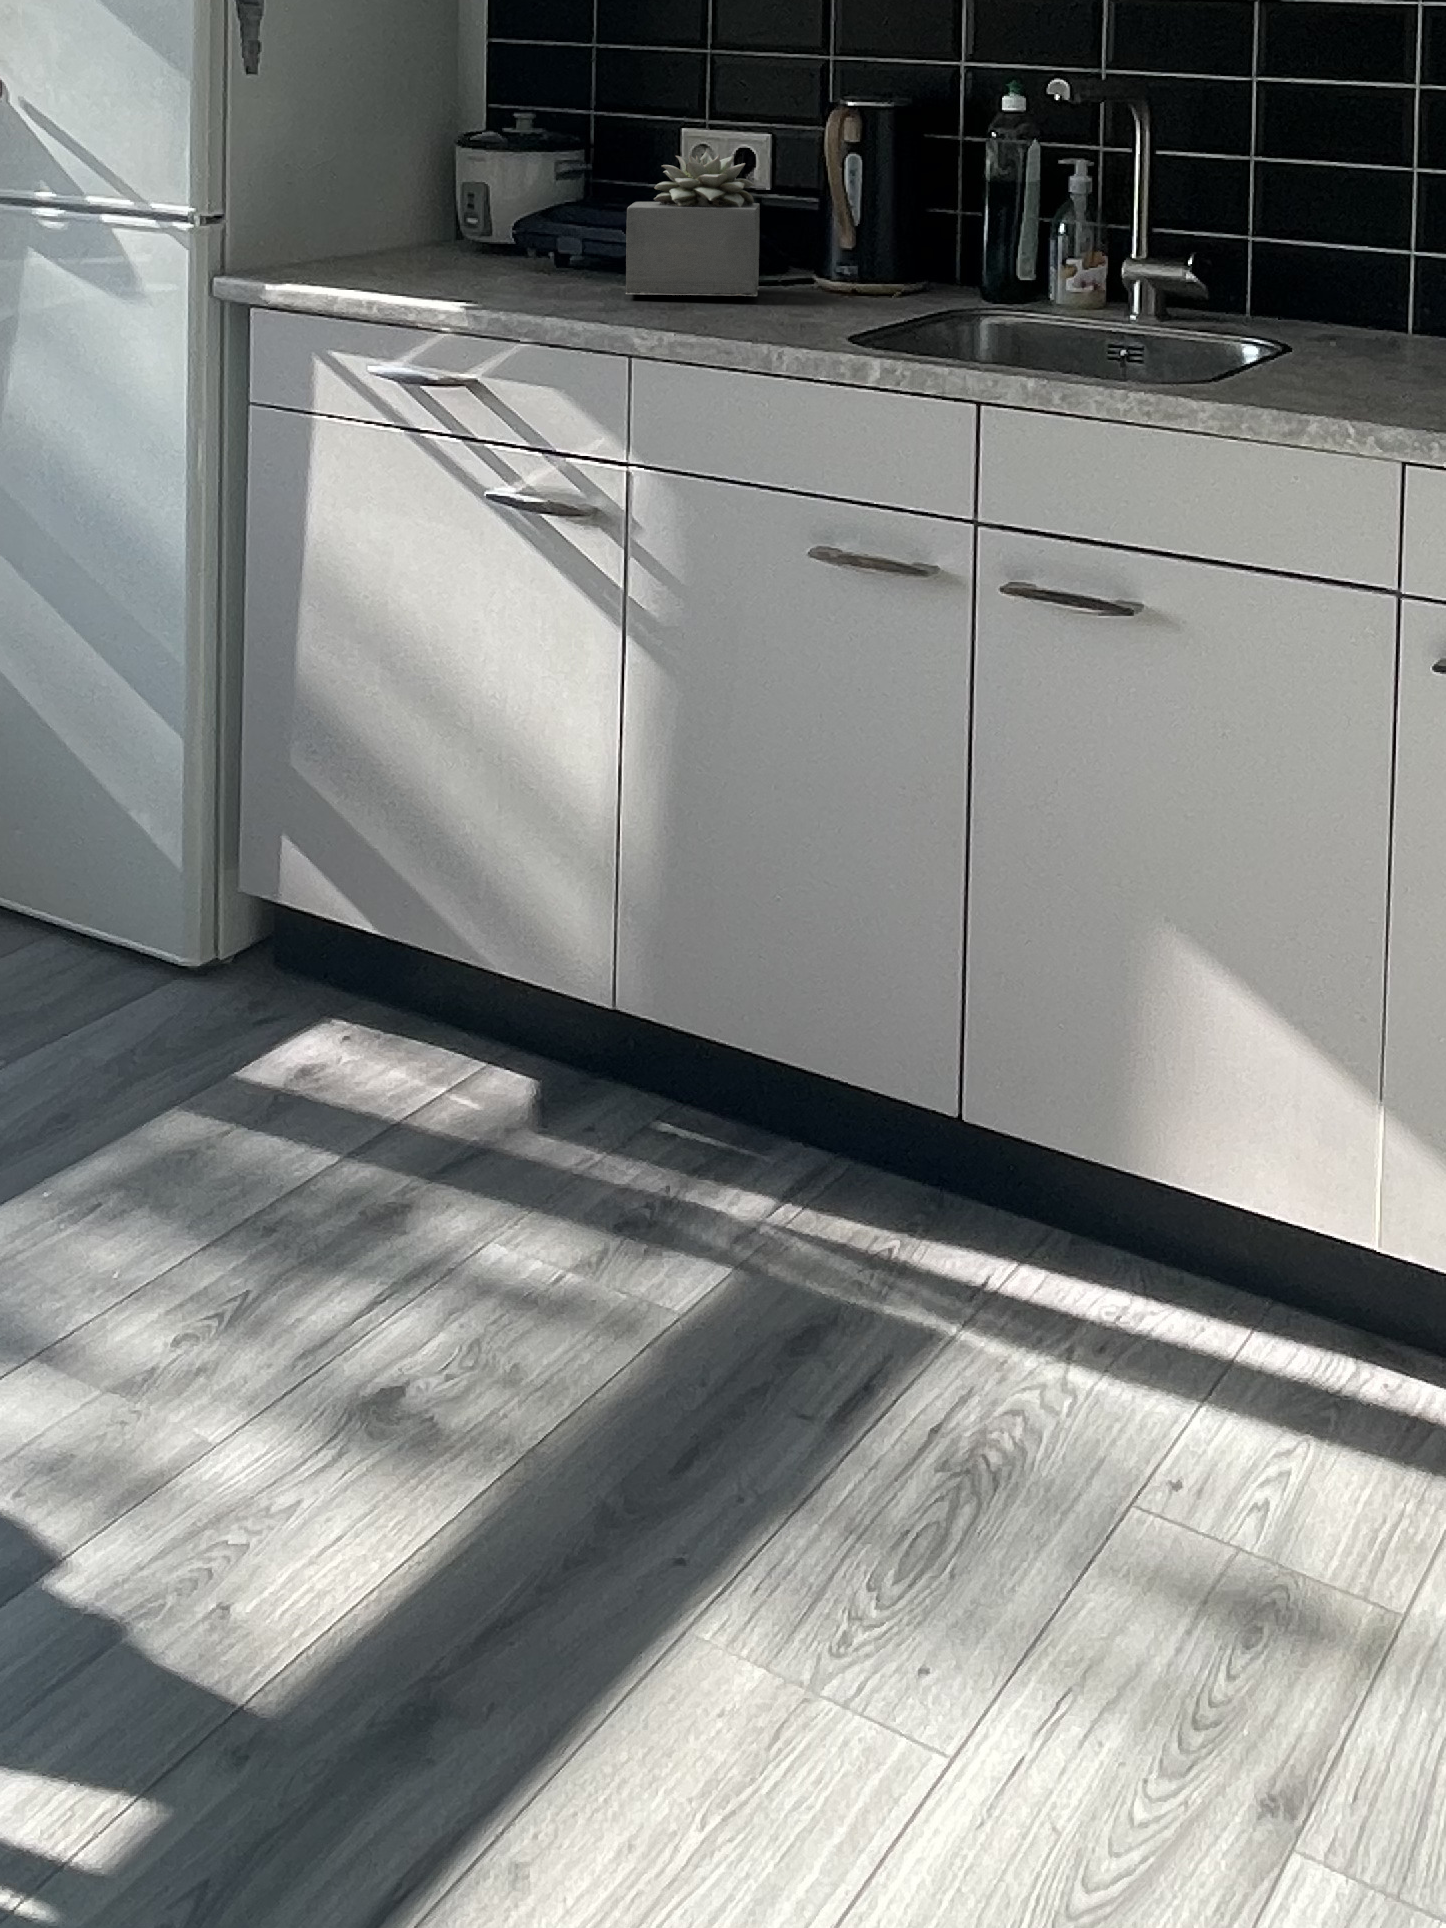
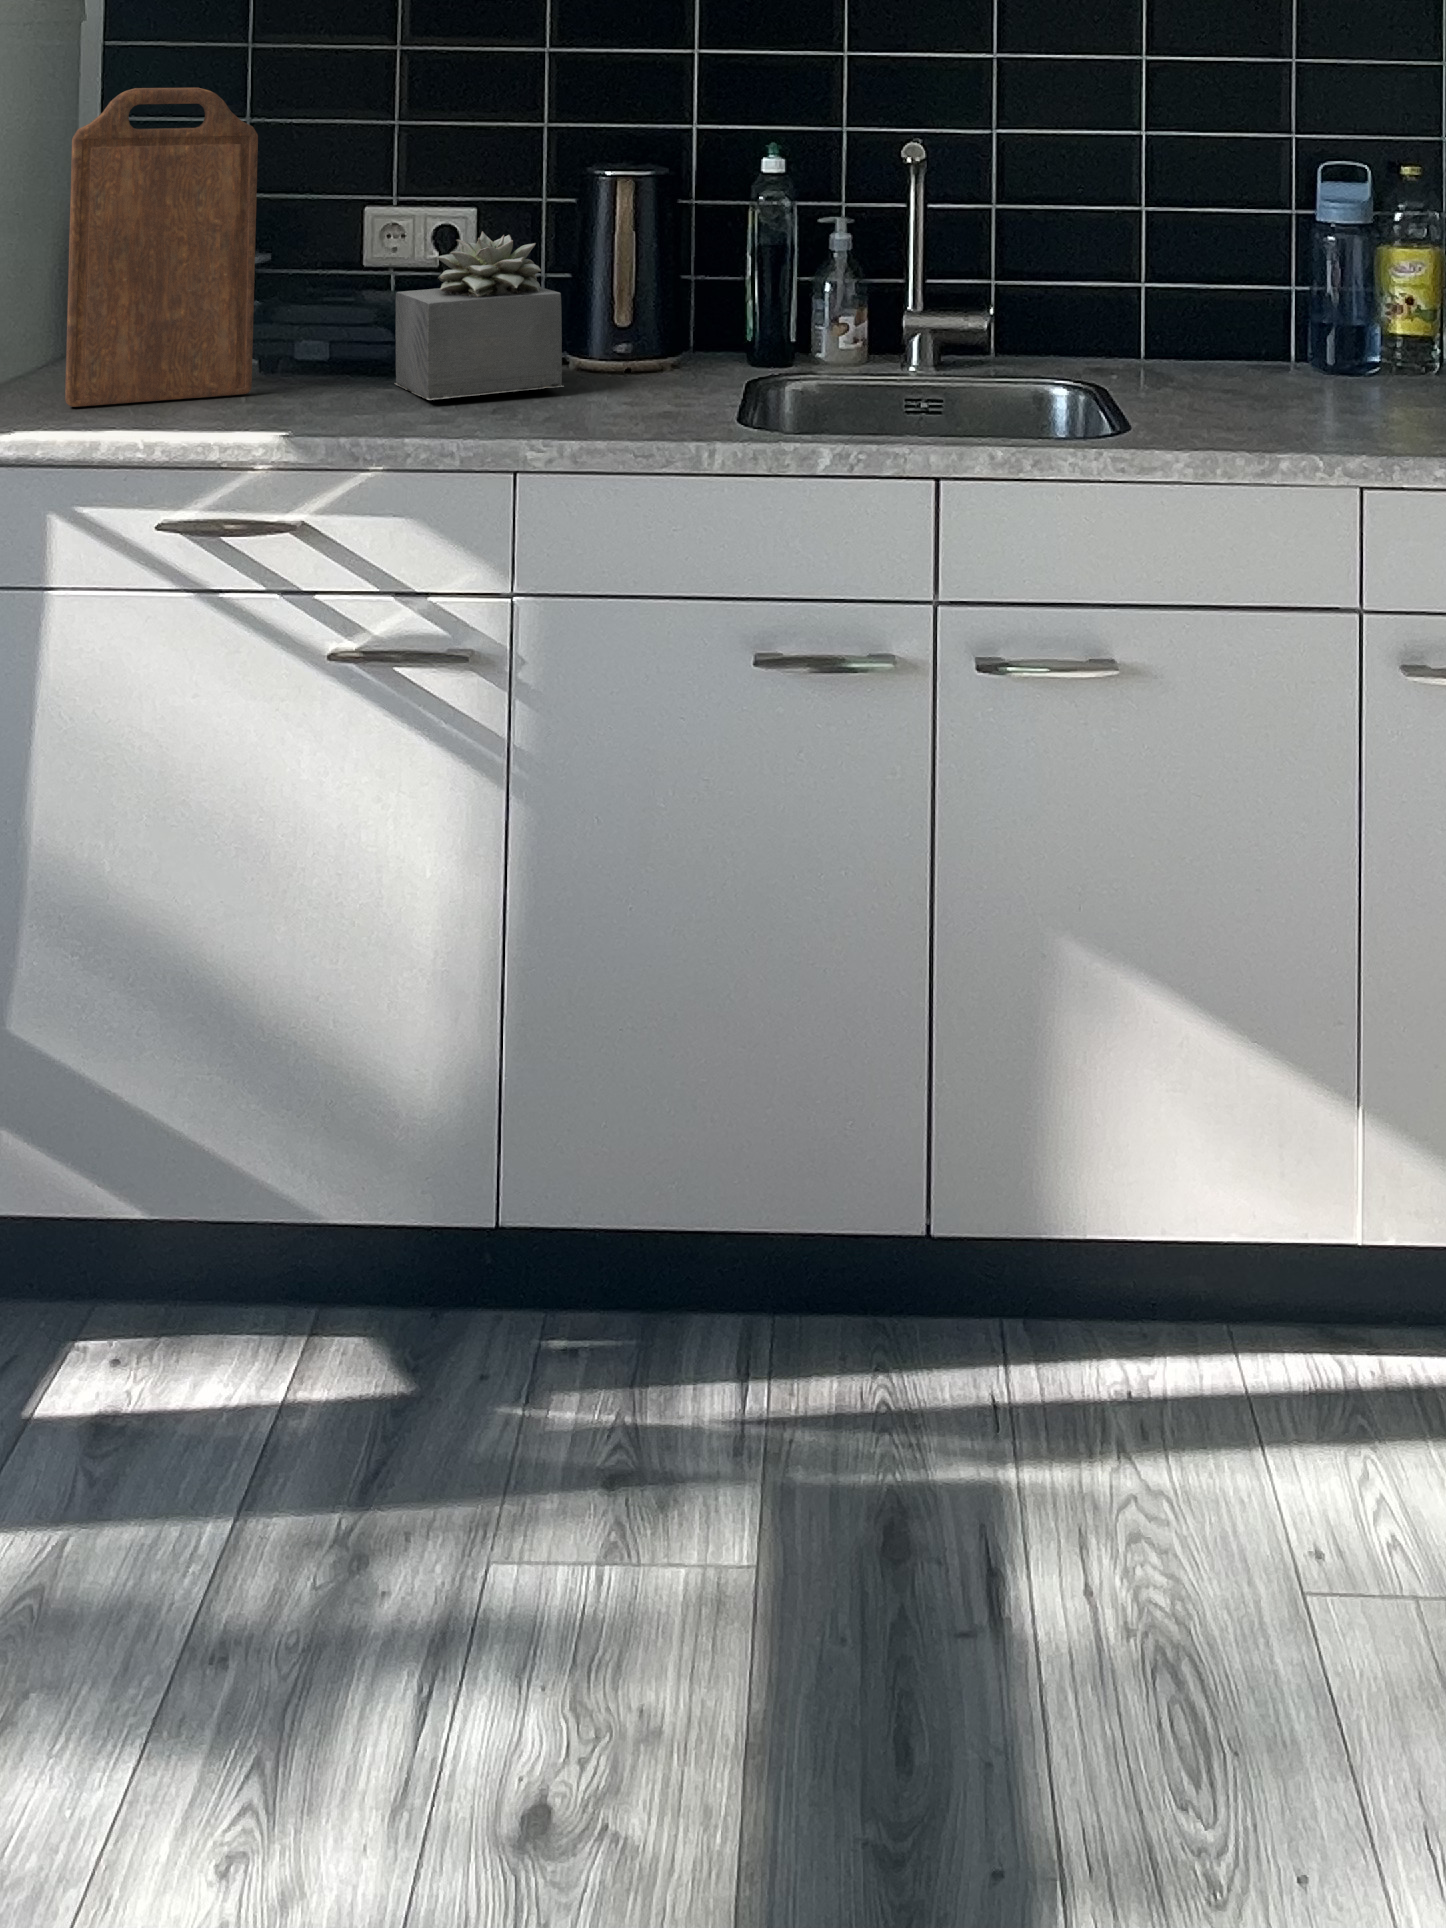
cutting board: none [353,10,512,279] -> present [65,88,258,407]

